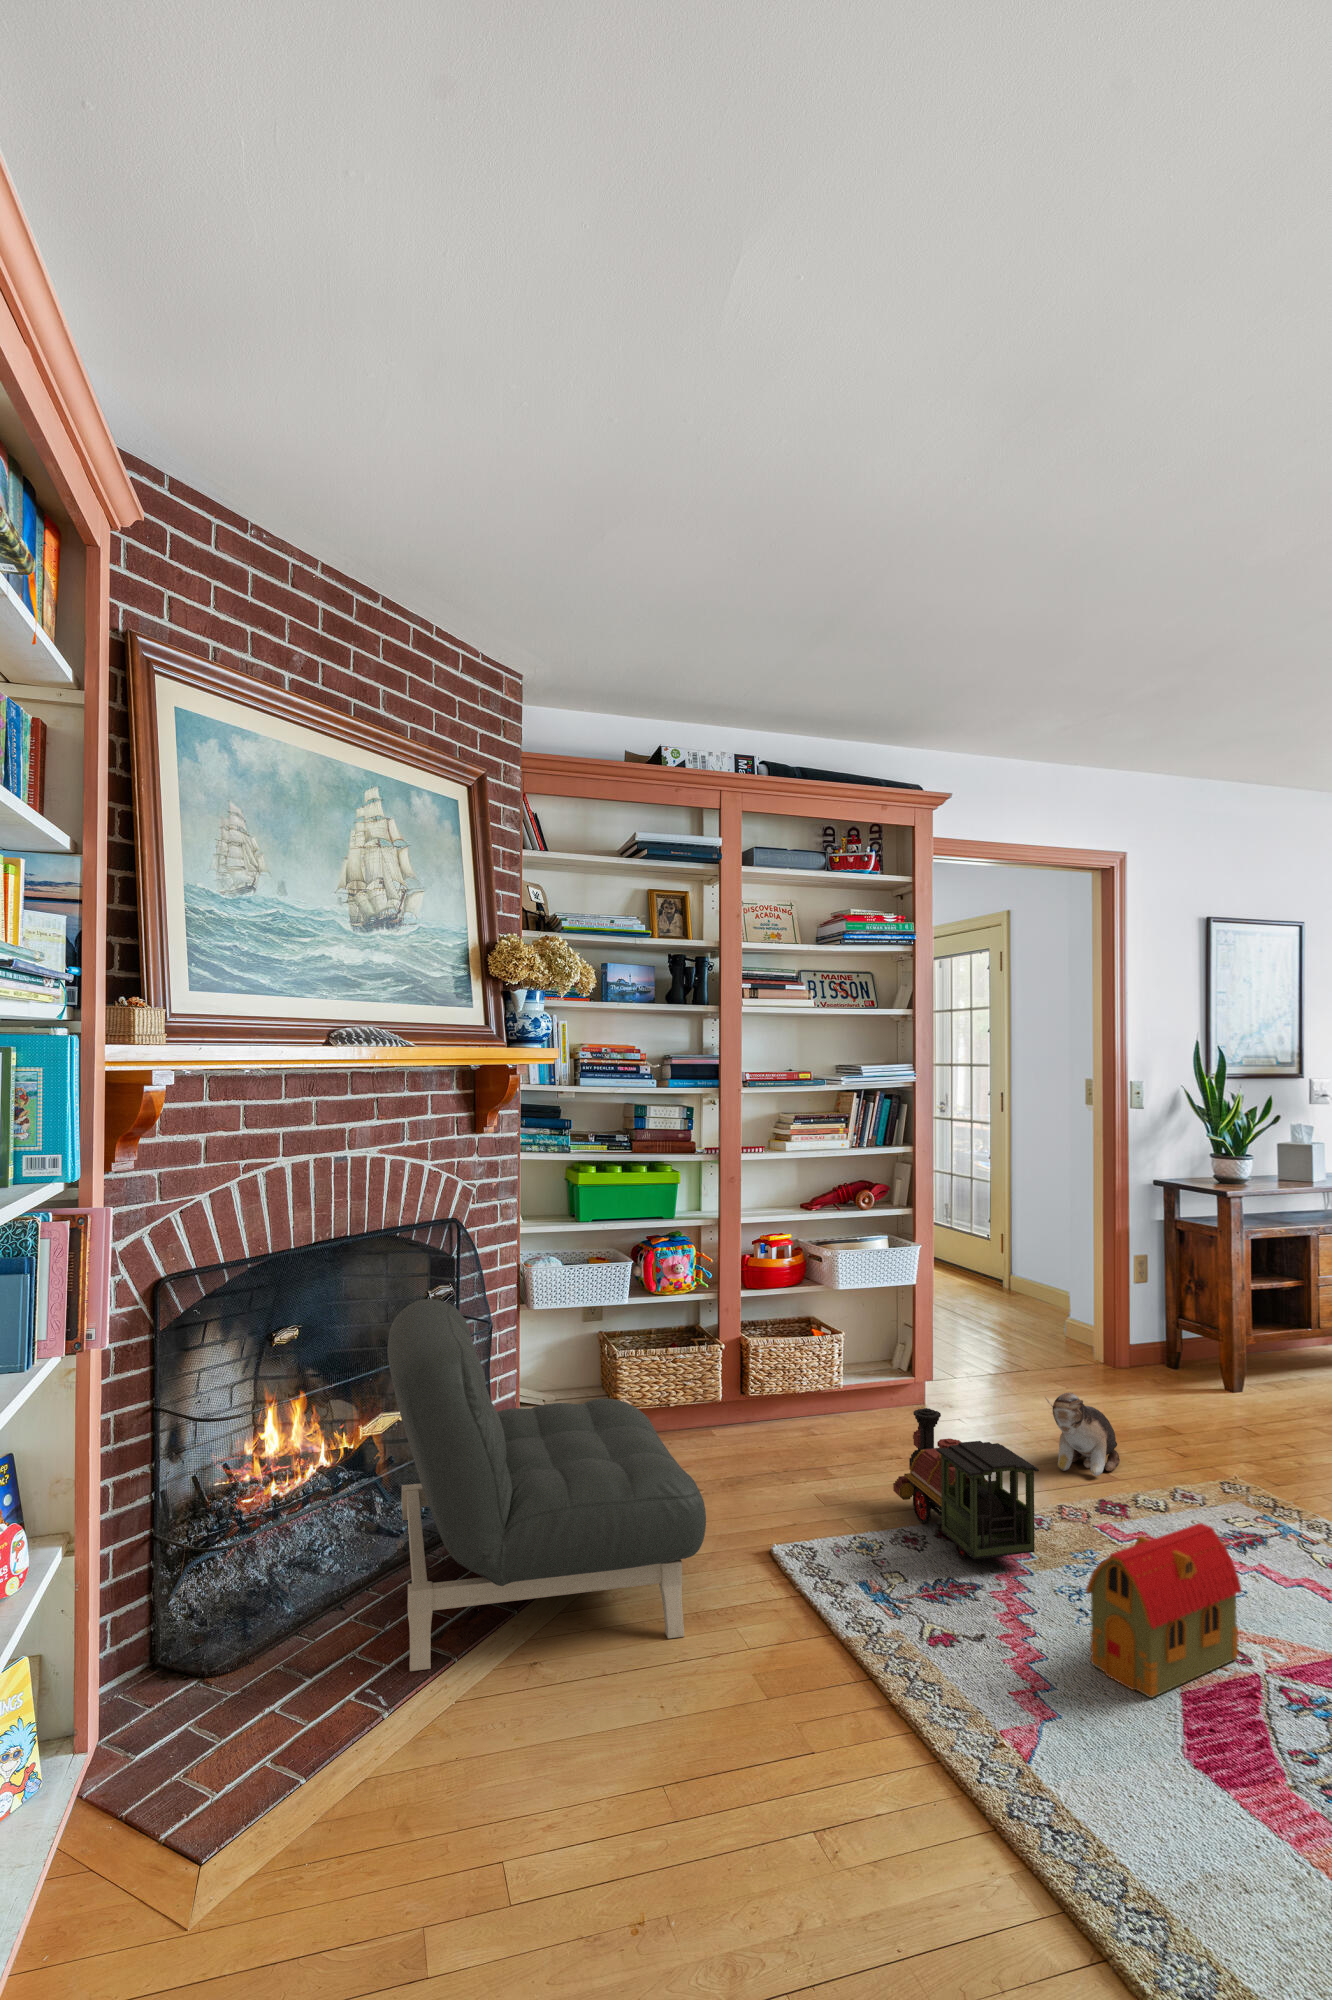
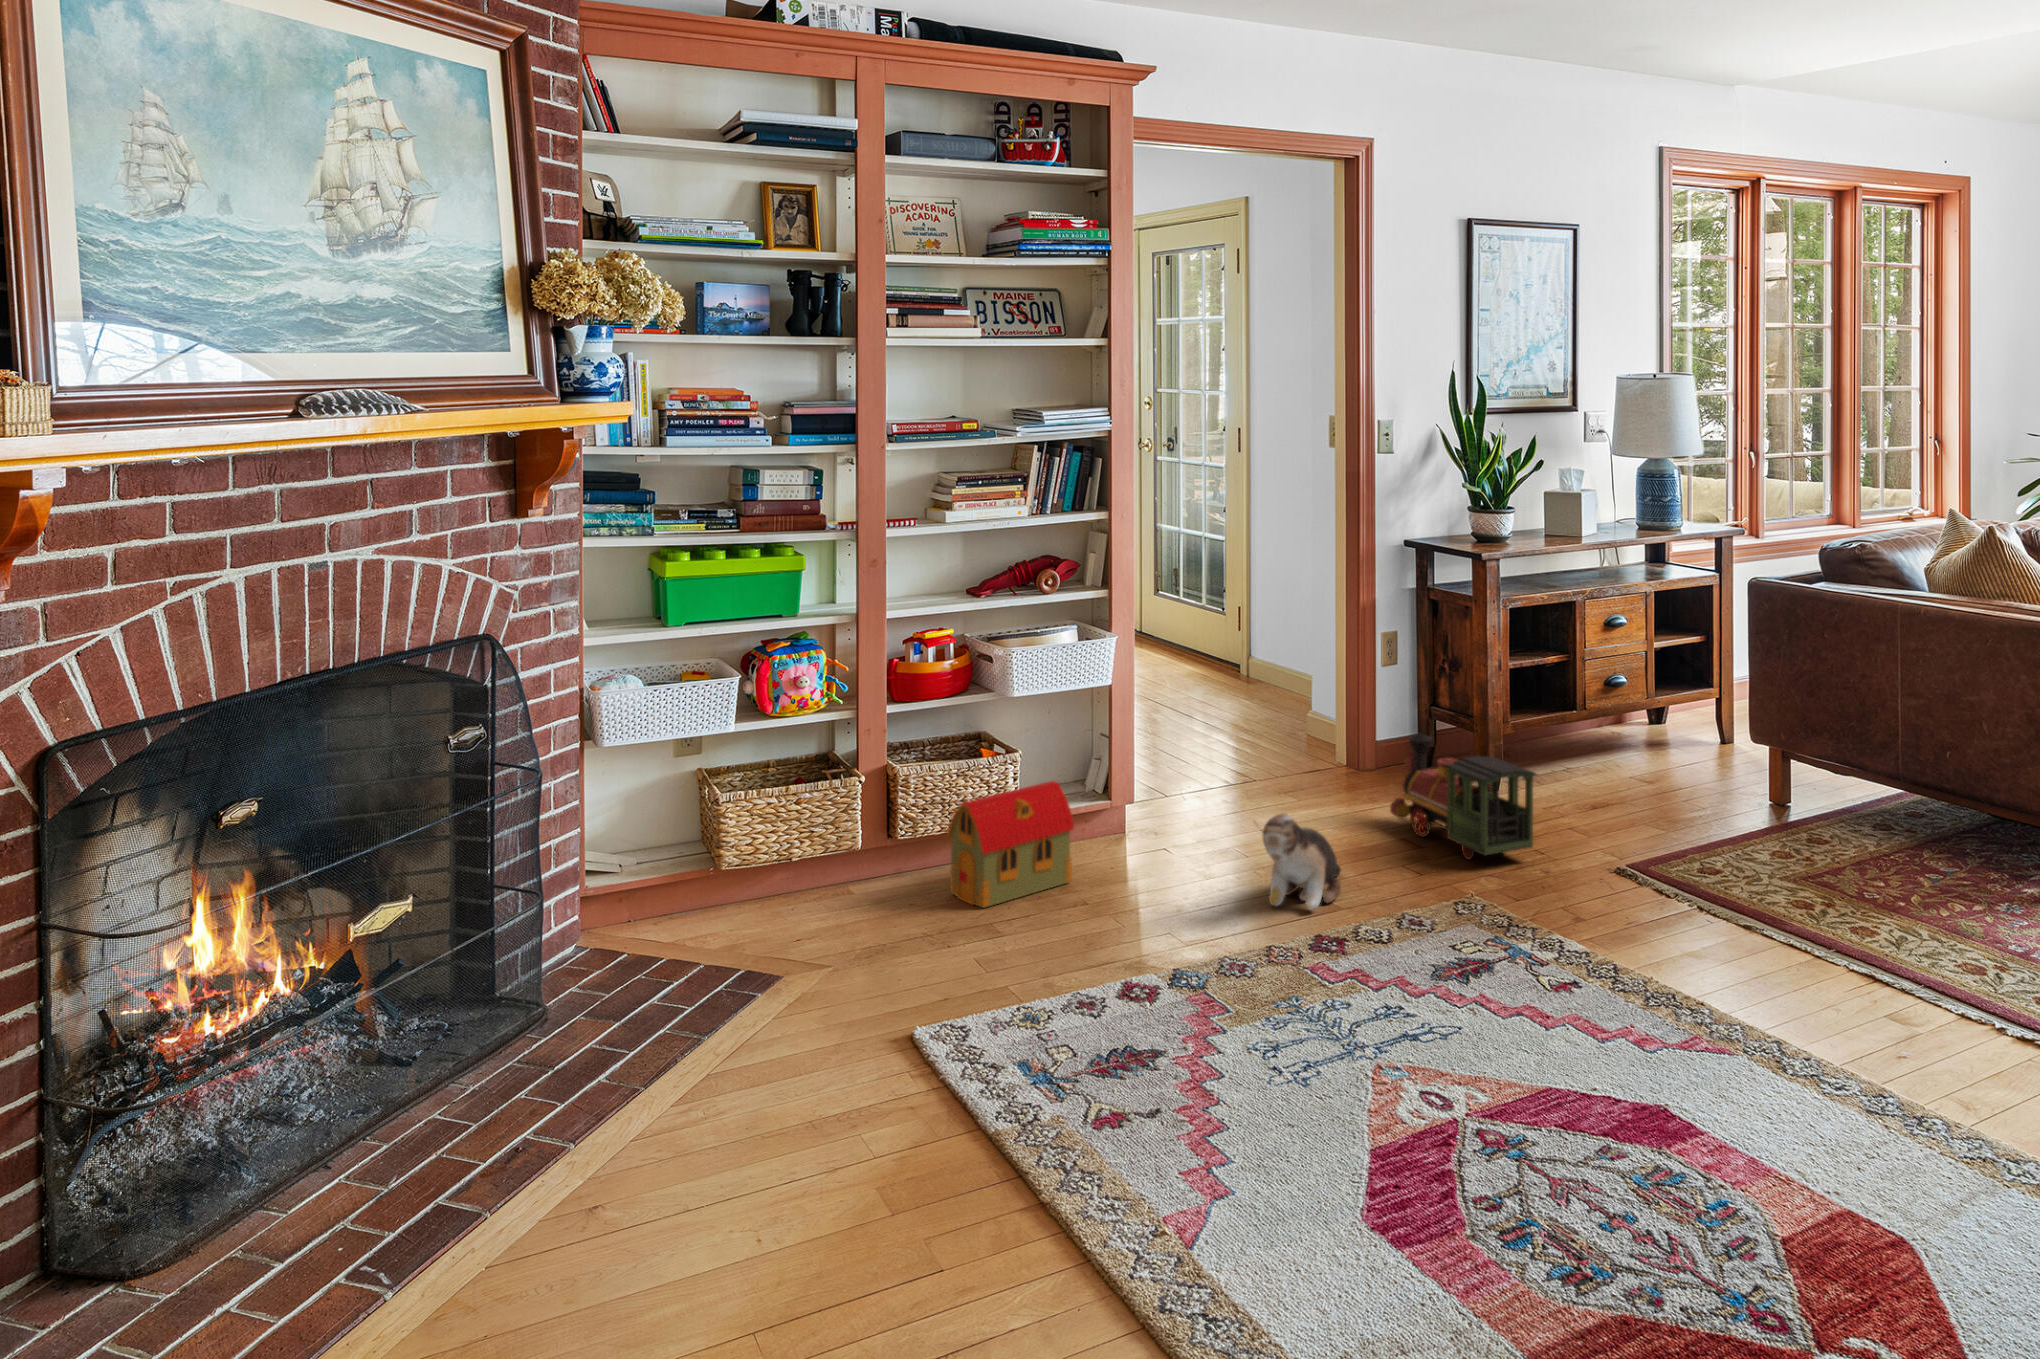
armchair: present [387,1299,706,1671] -> none [395,748,822,1231]
toy train: present [893,1408,1039,1559] -> present [1390,733,1536,859]
toy house: present [1086,1523,1241,1698] -> present [947,781,1074,908]

